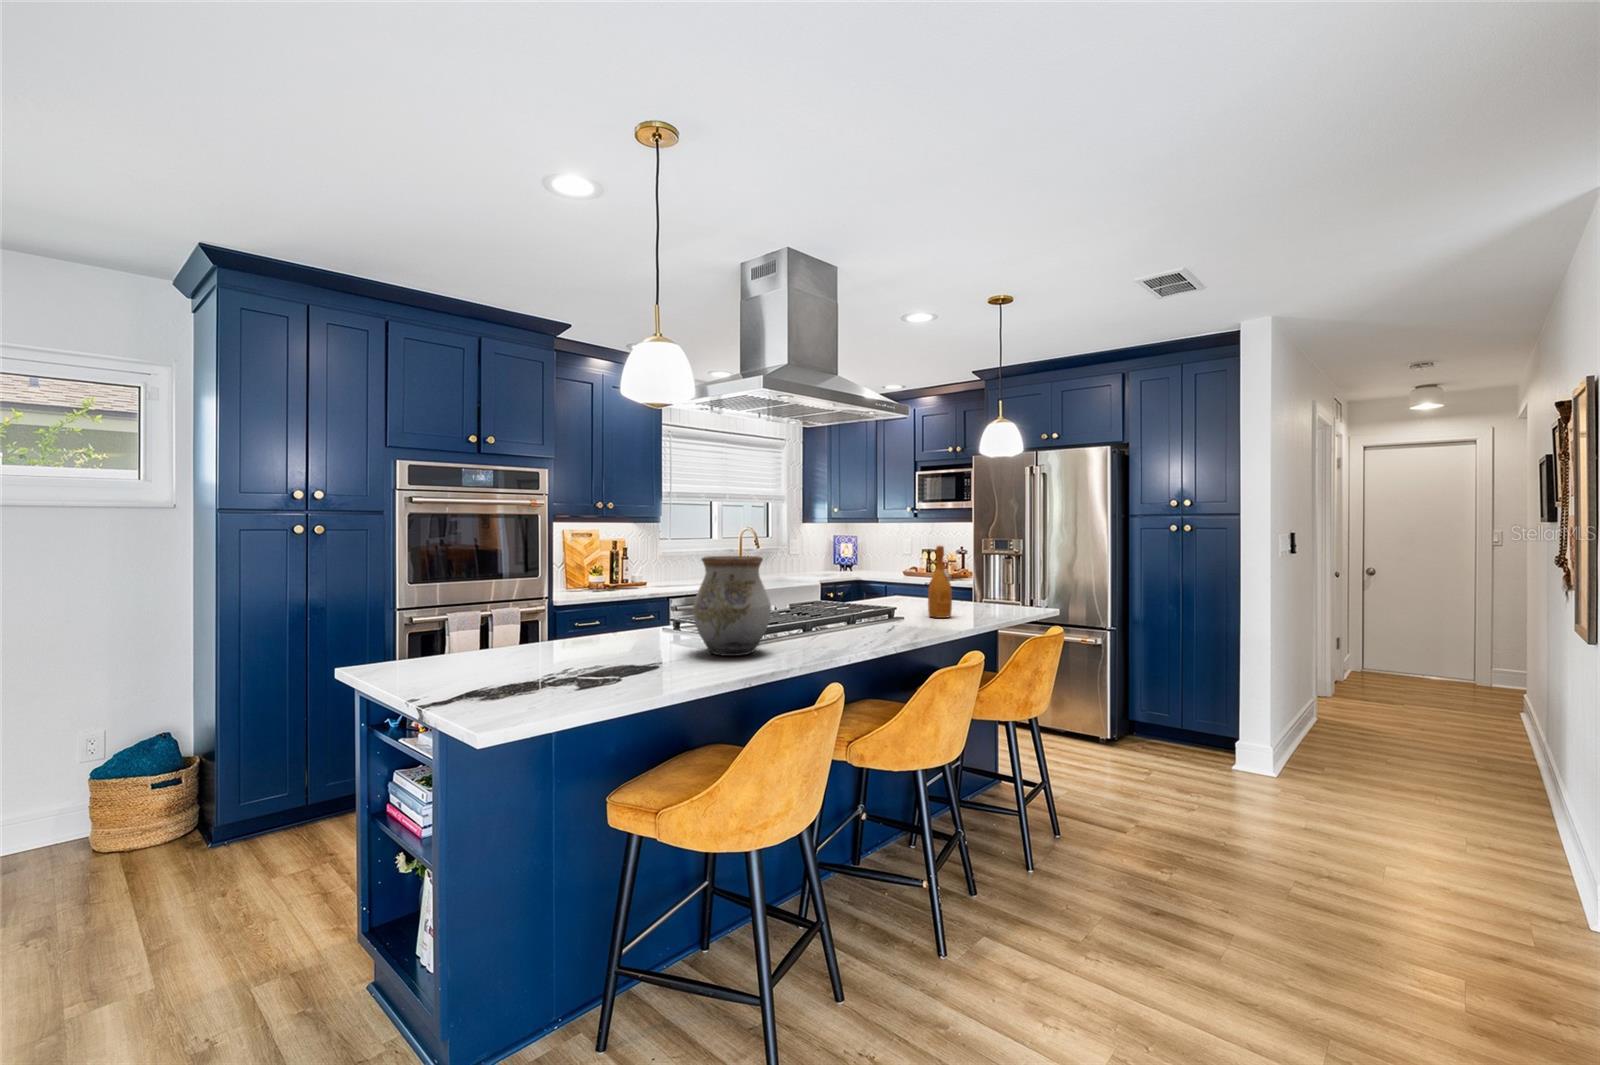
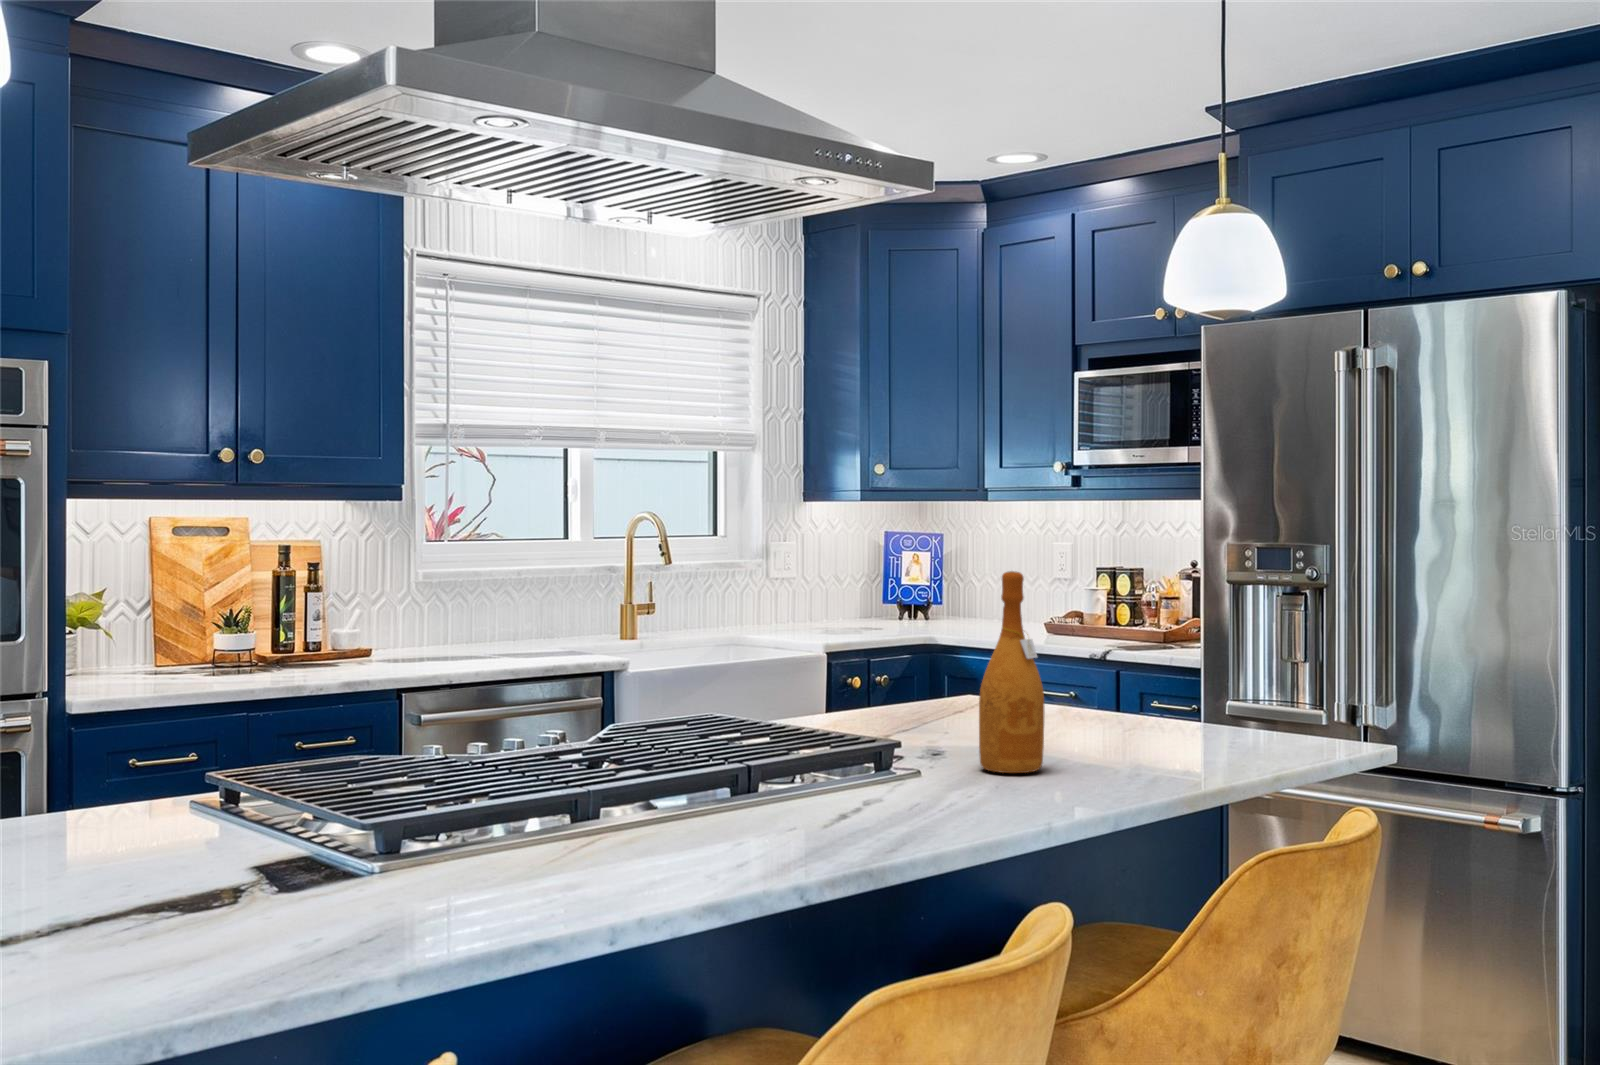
vase: present [693,556,771,656] -> none [169,607,404,905]

